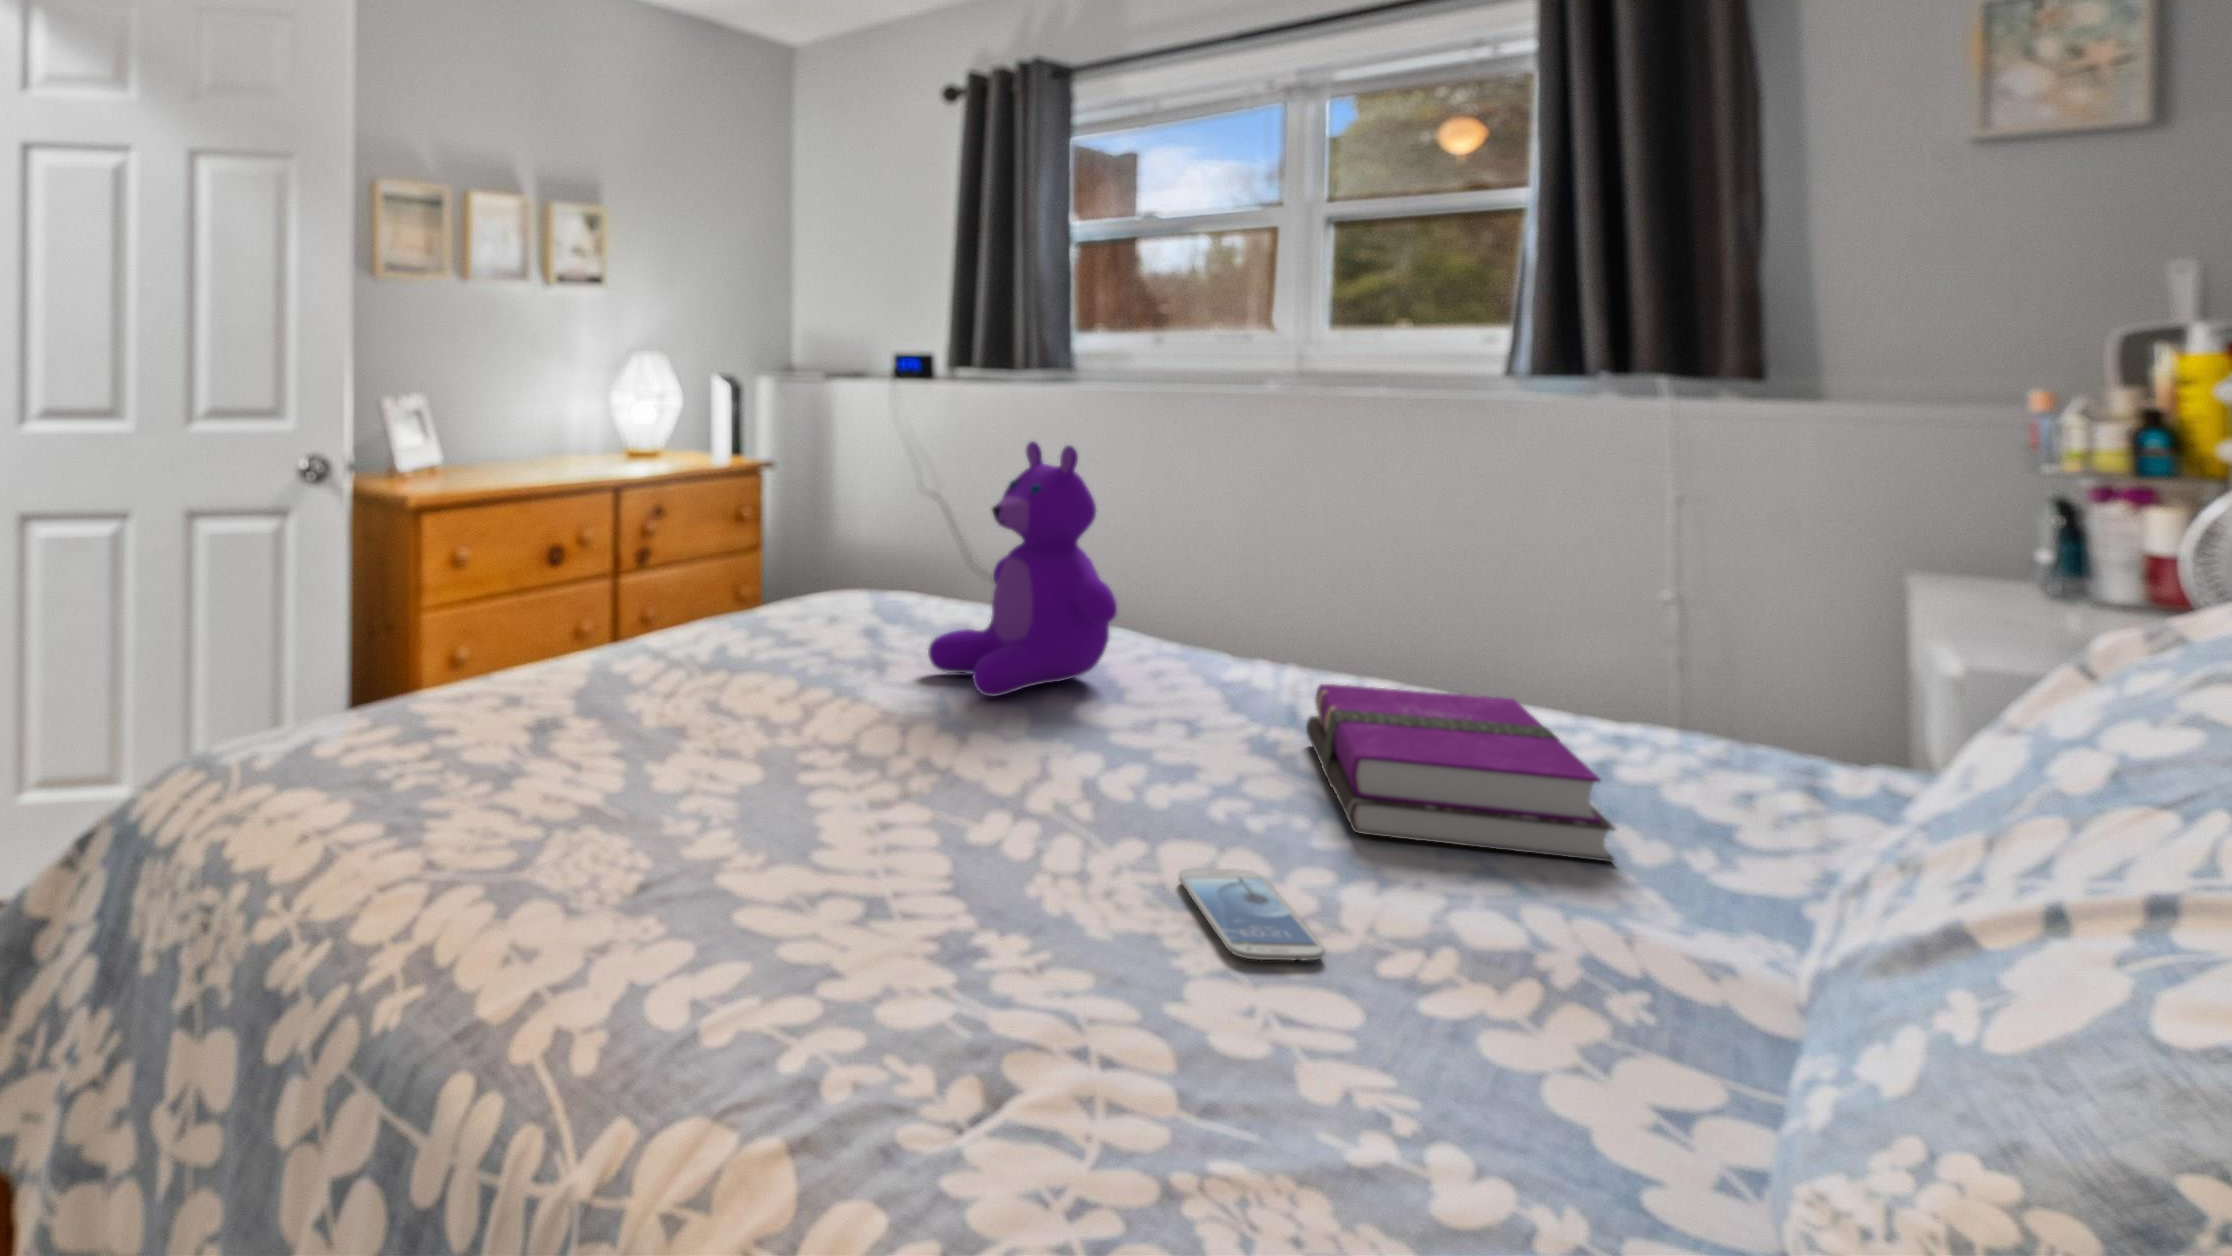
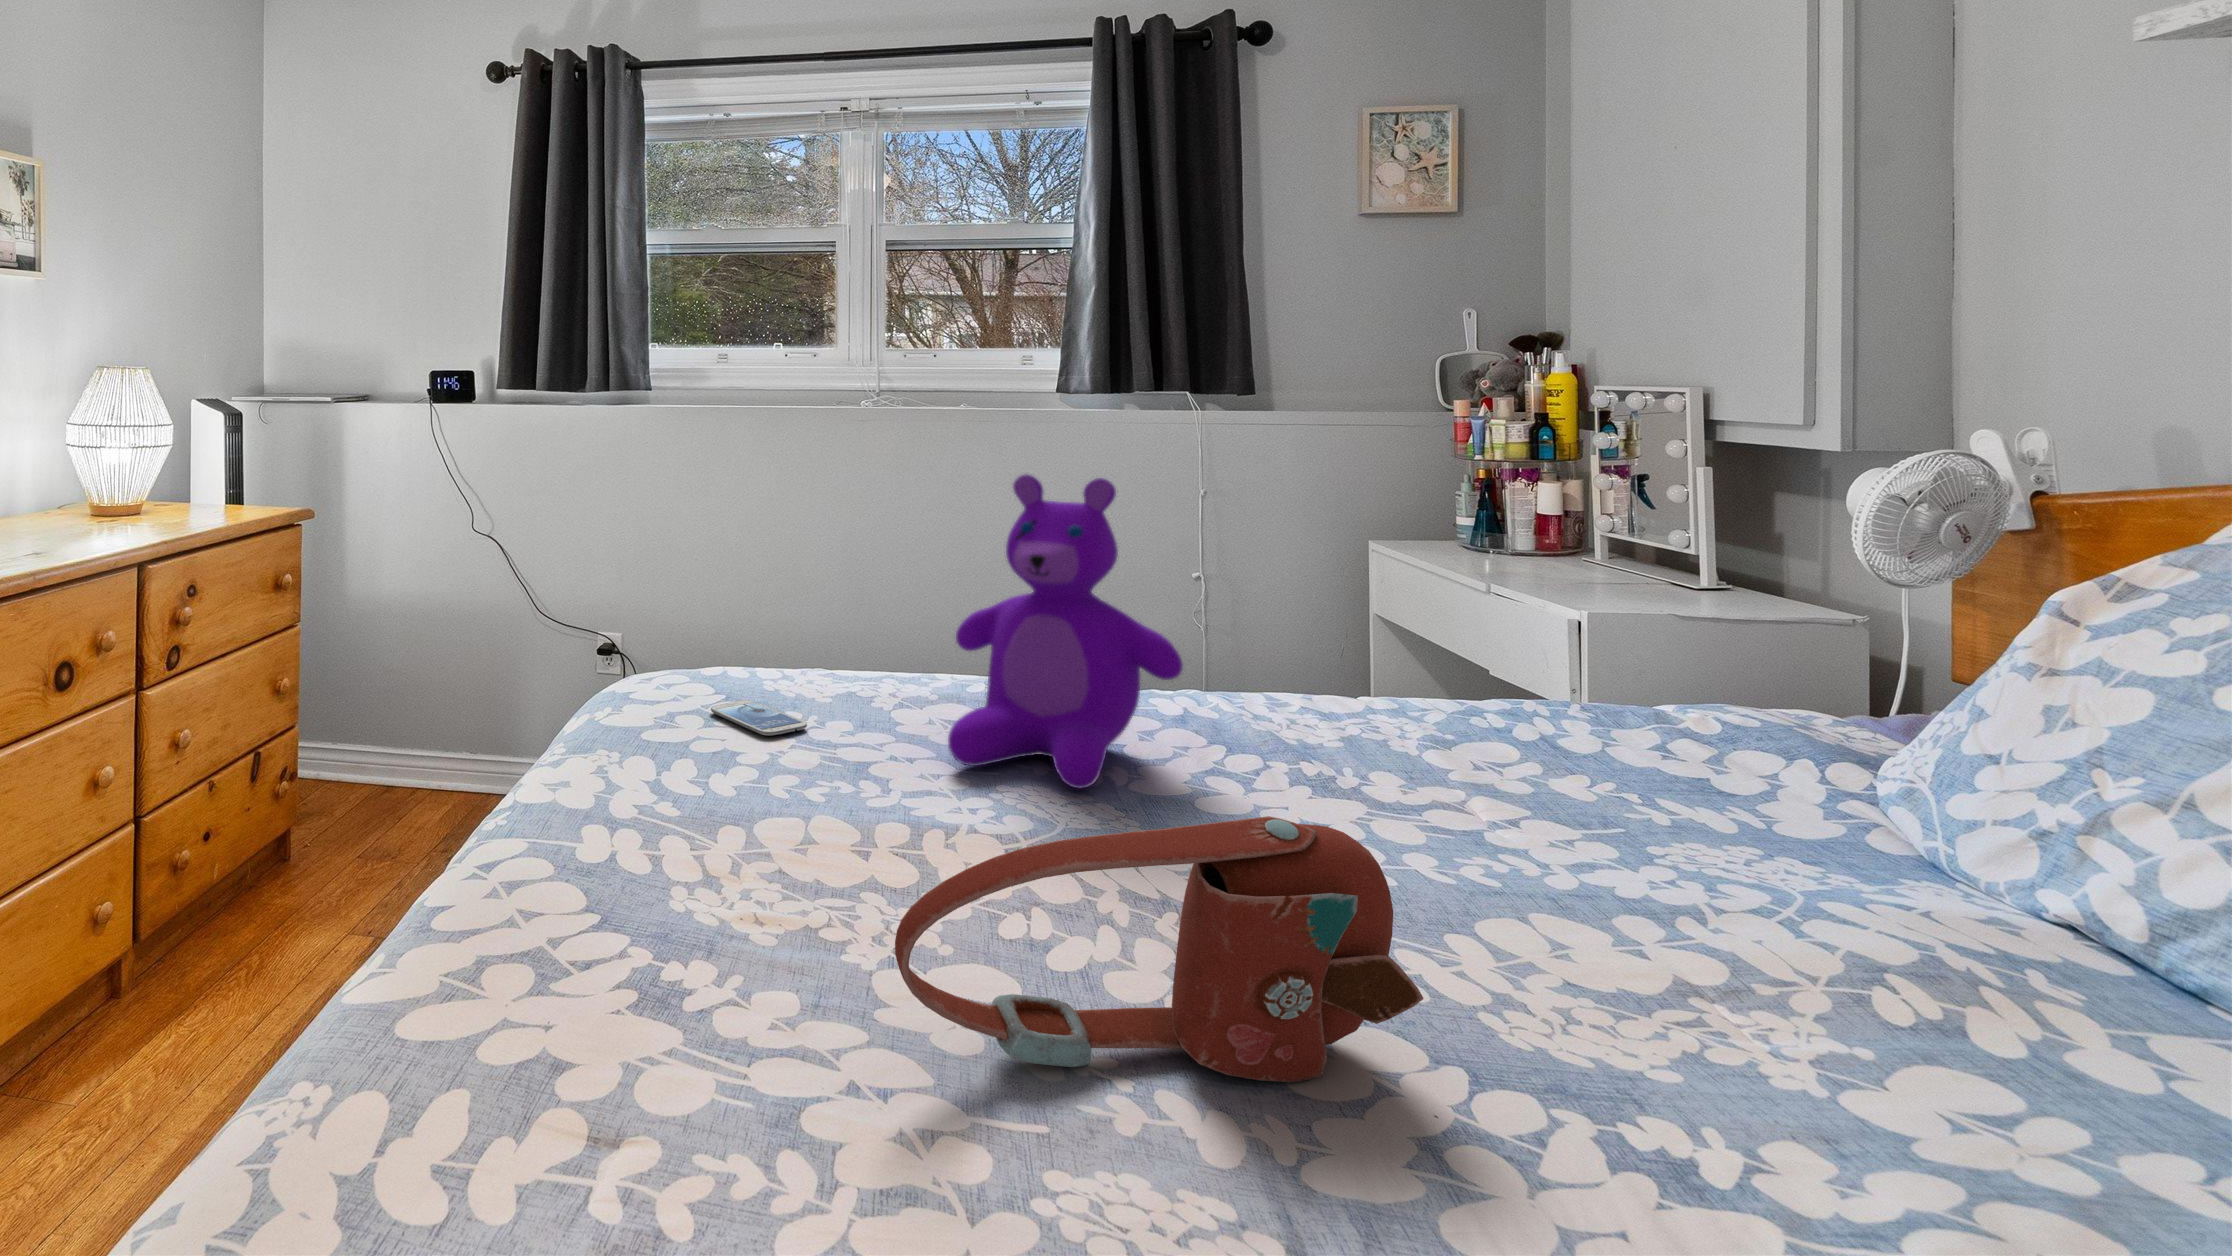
handbag: none [553,652,839,836] -> present [895,816,1424,1083]
notebook: present [1306,684,1615,862] -> none [1407,700,1822,870]
smartphone: present [1179,869,1325,960] -> present [711,700,807,736]

